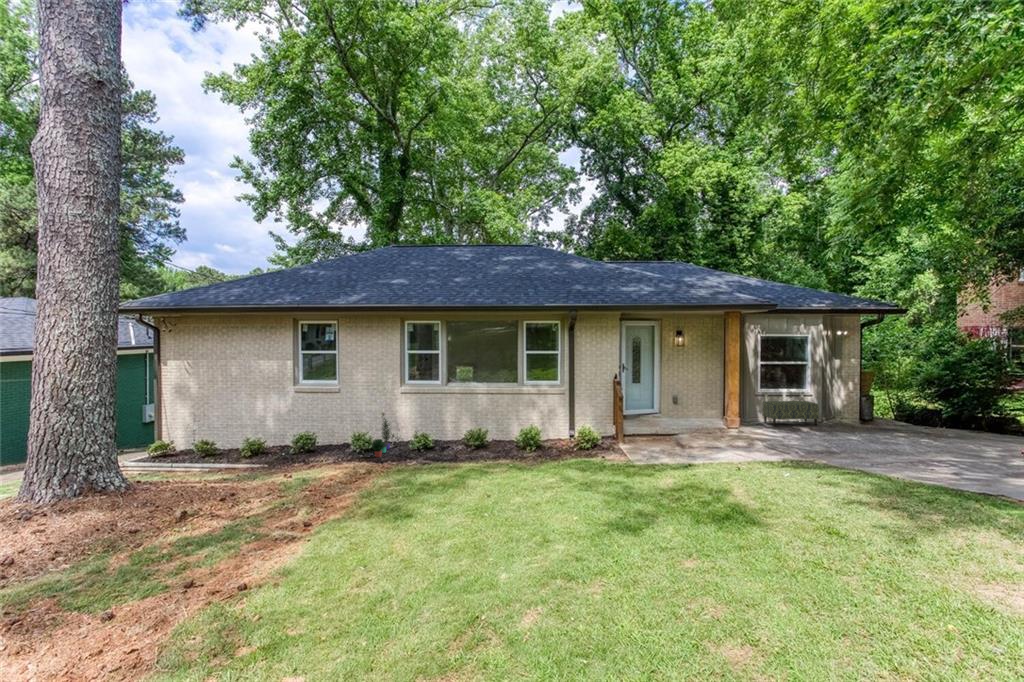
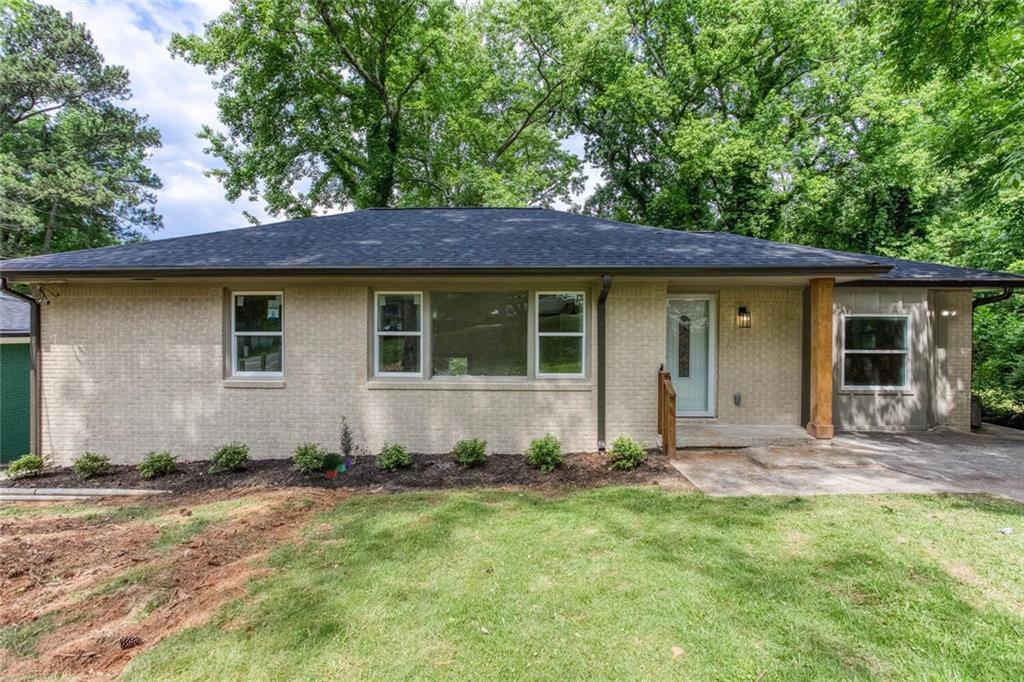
bench: present [762,401,819,426] -> none [848,403,929,436]

